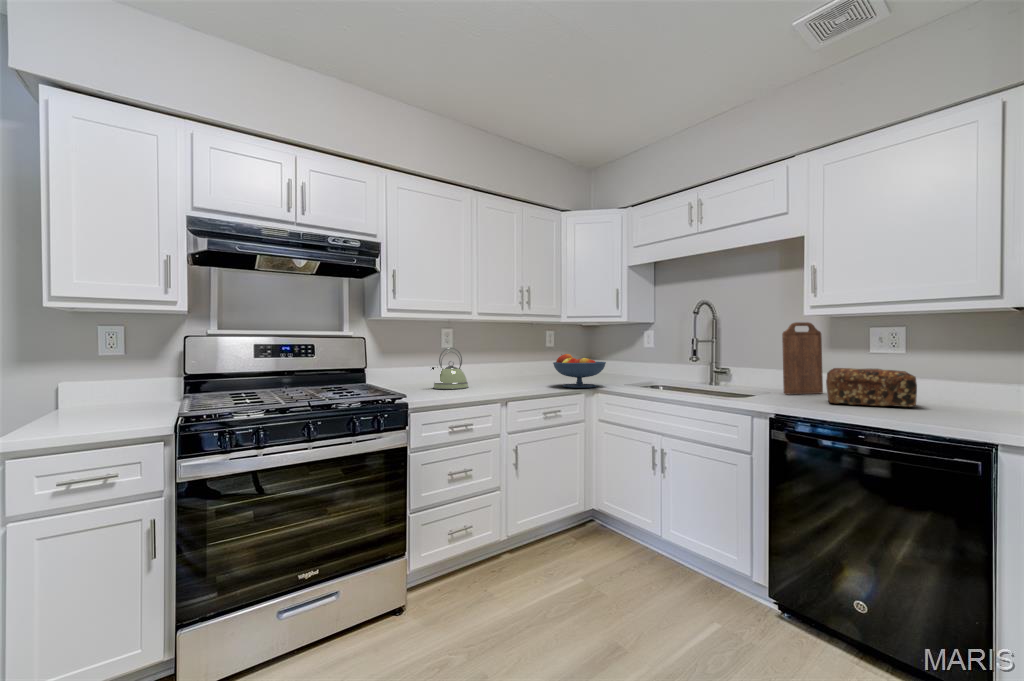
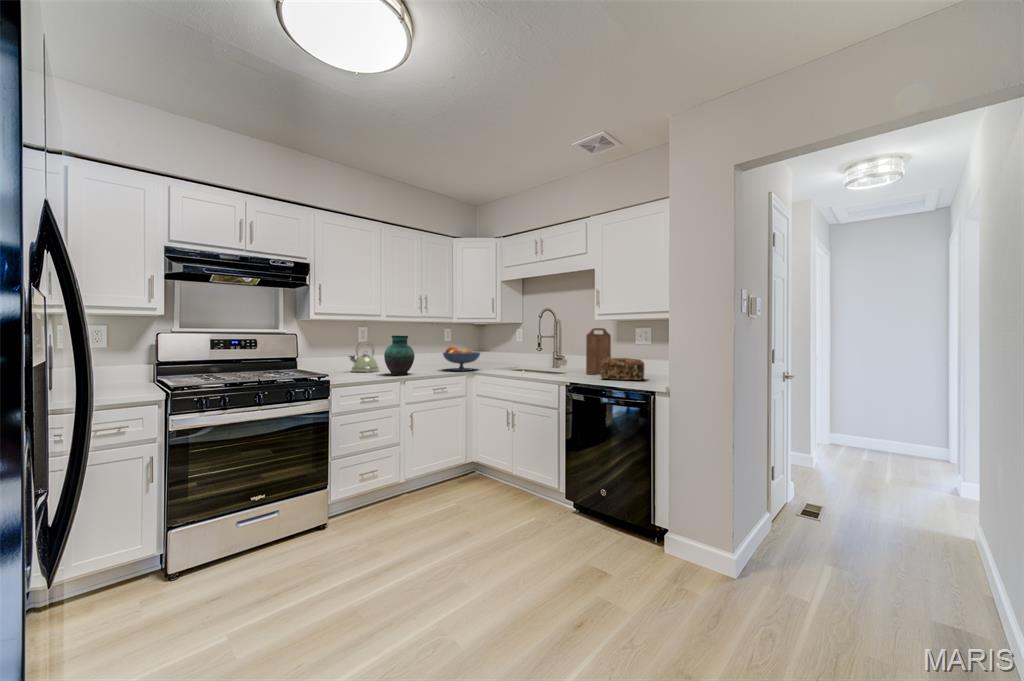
vase: none [478,339,519,394] -> present [384,335,415,375]

